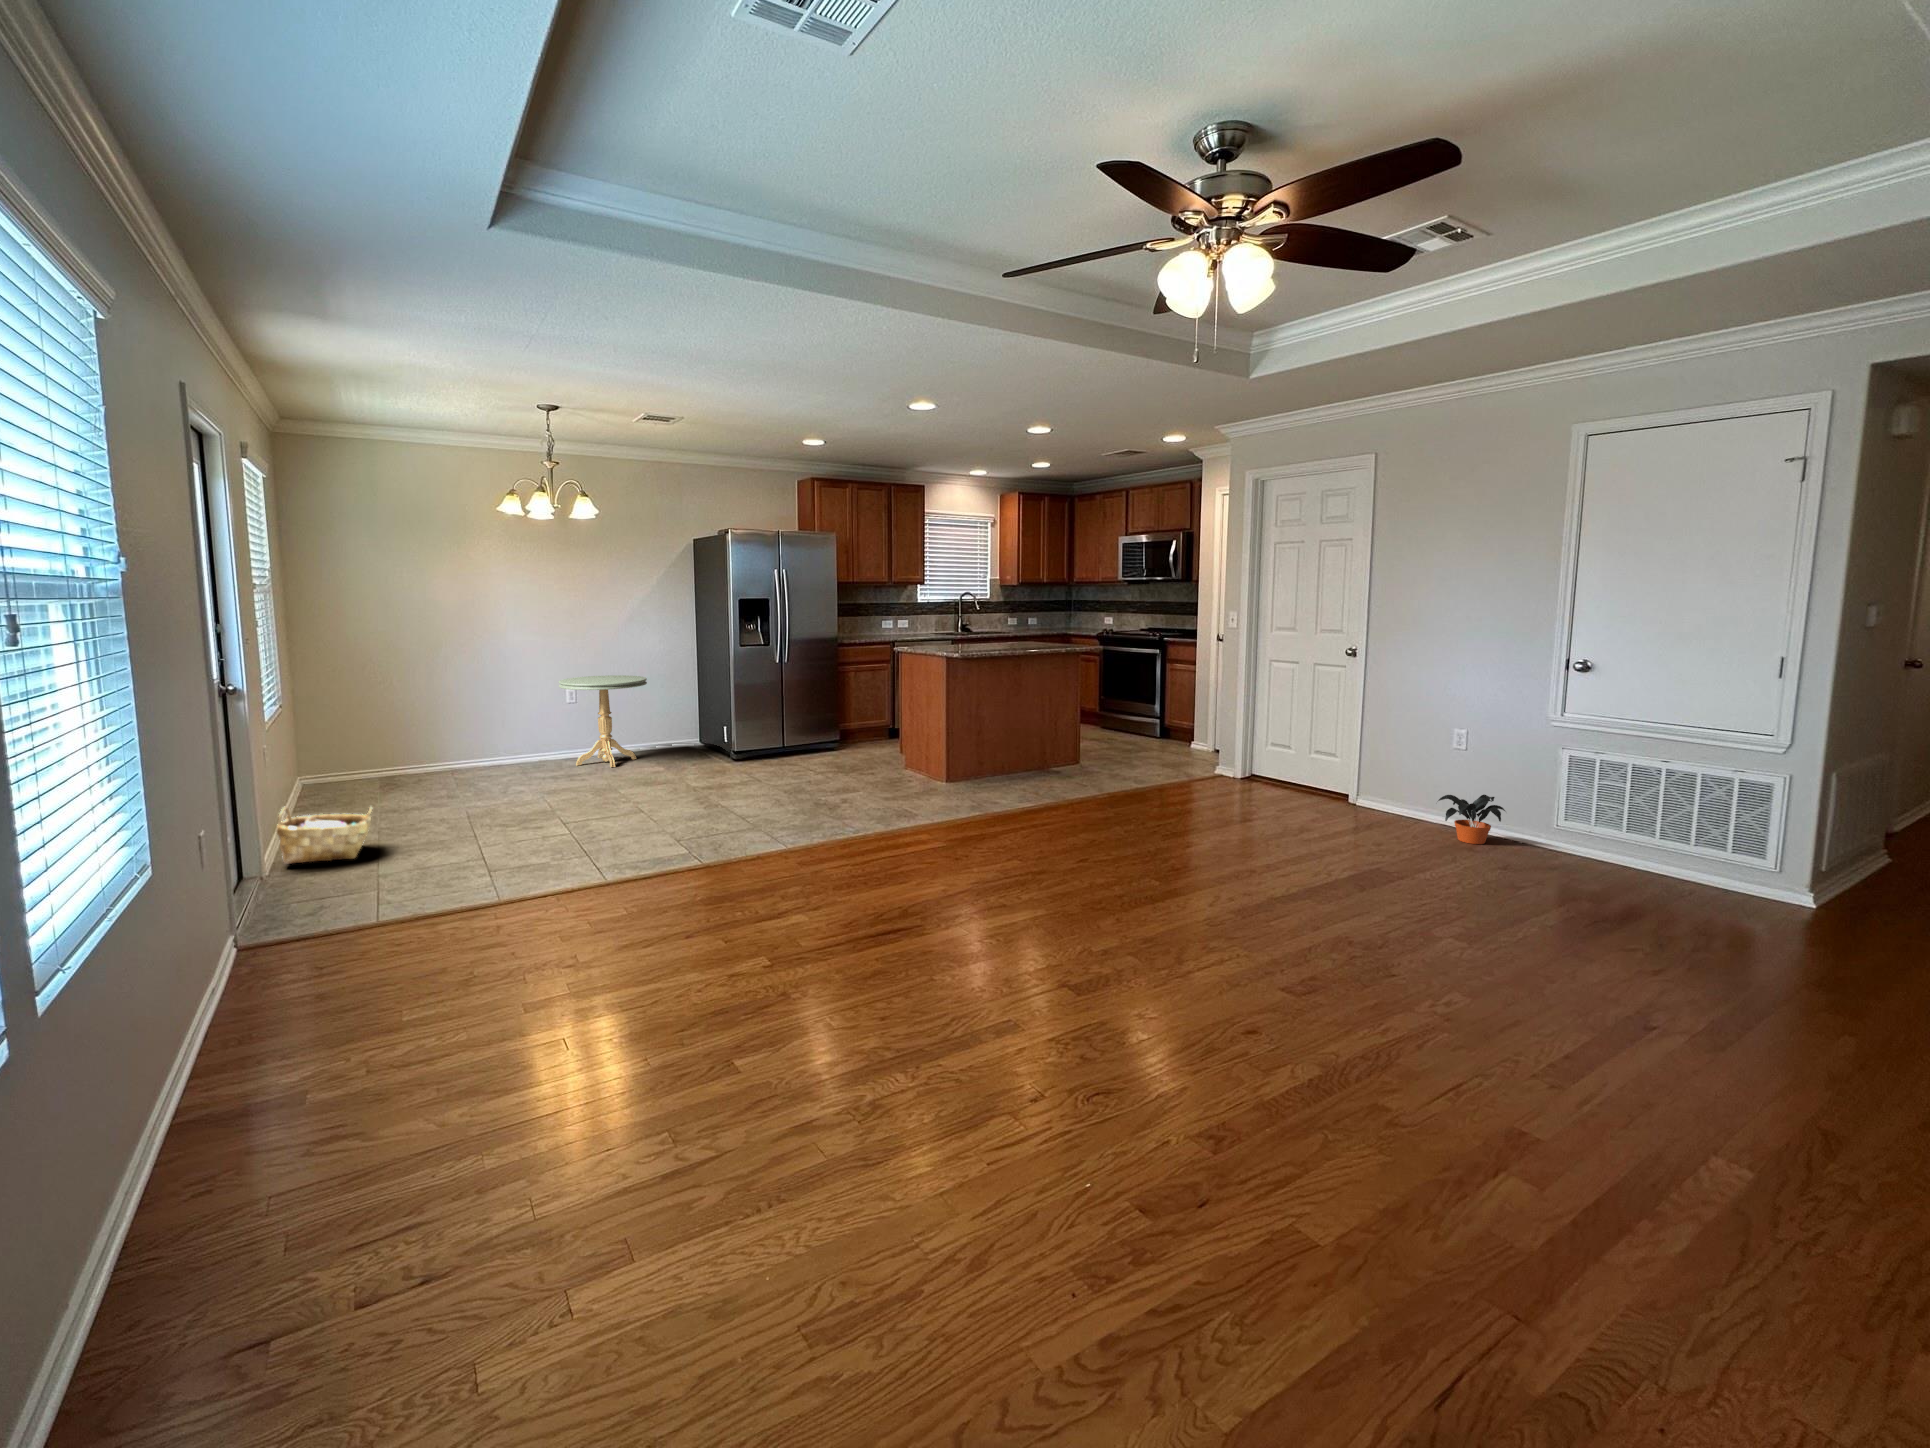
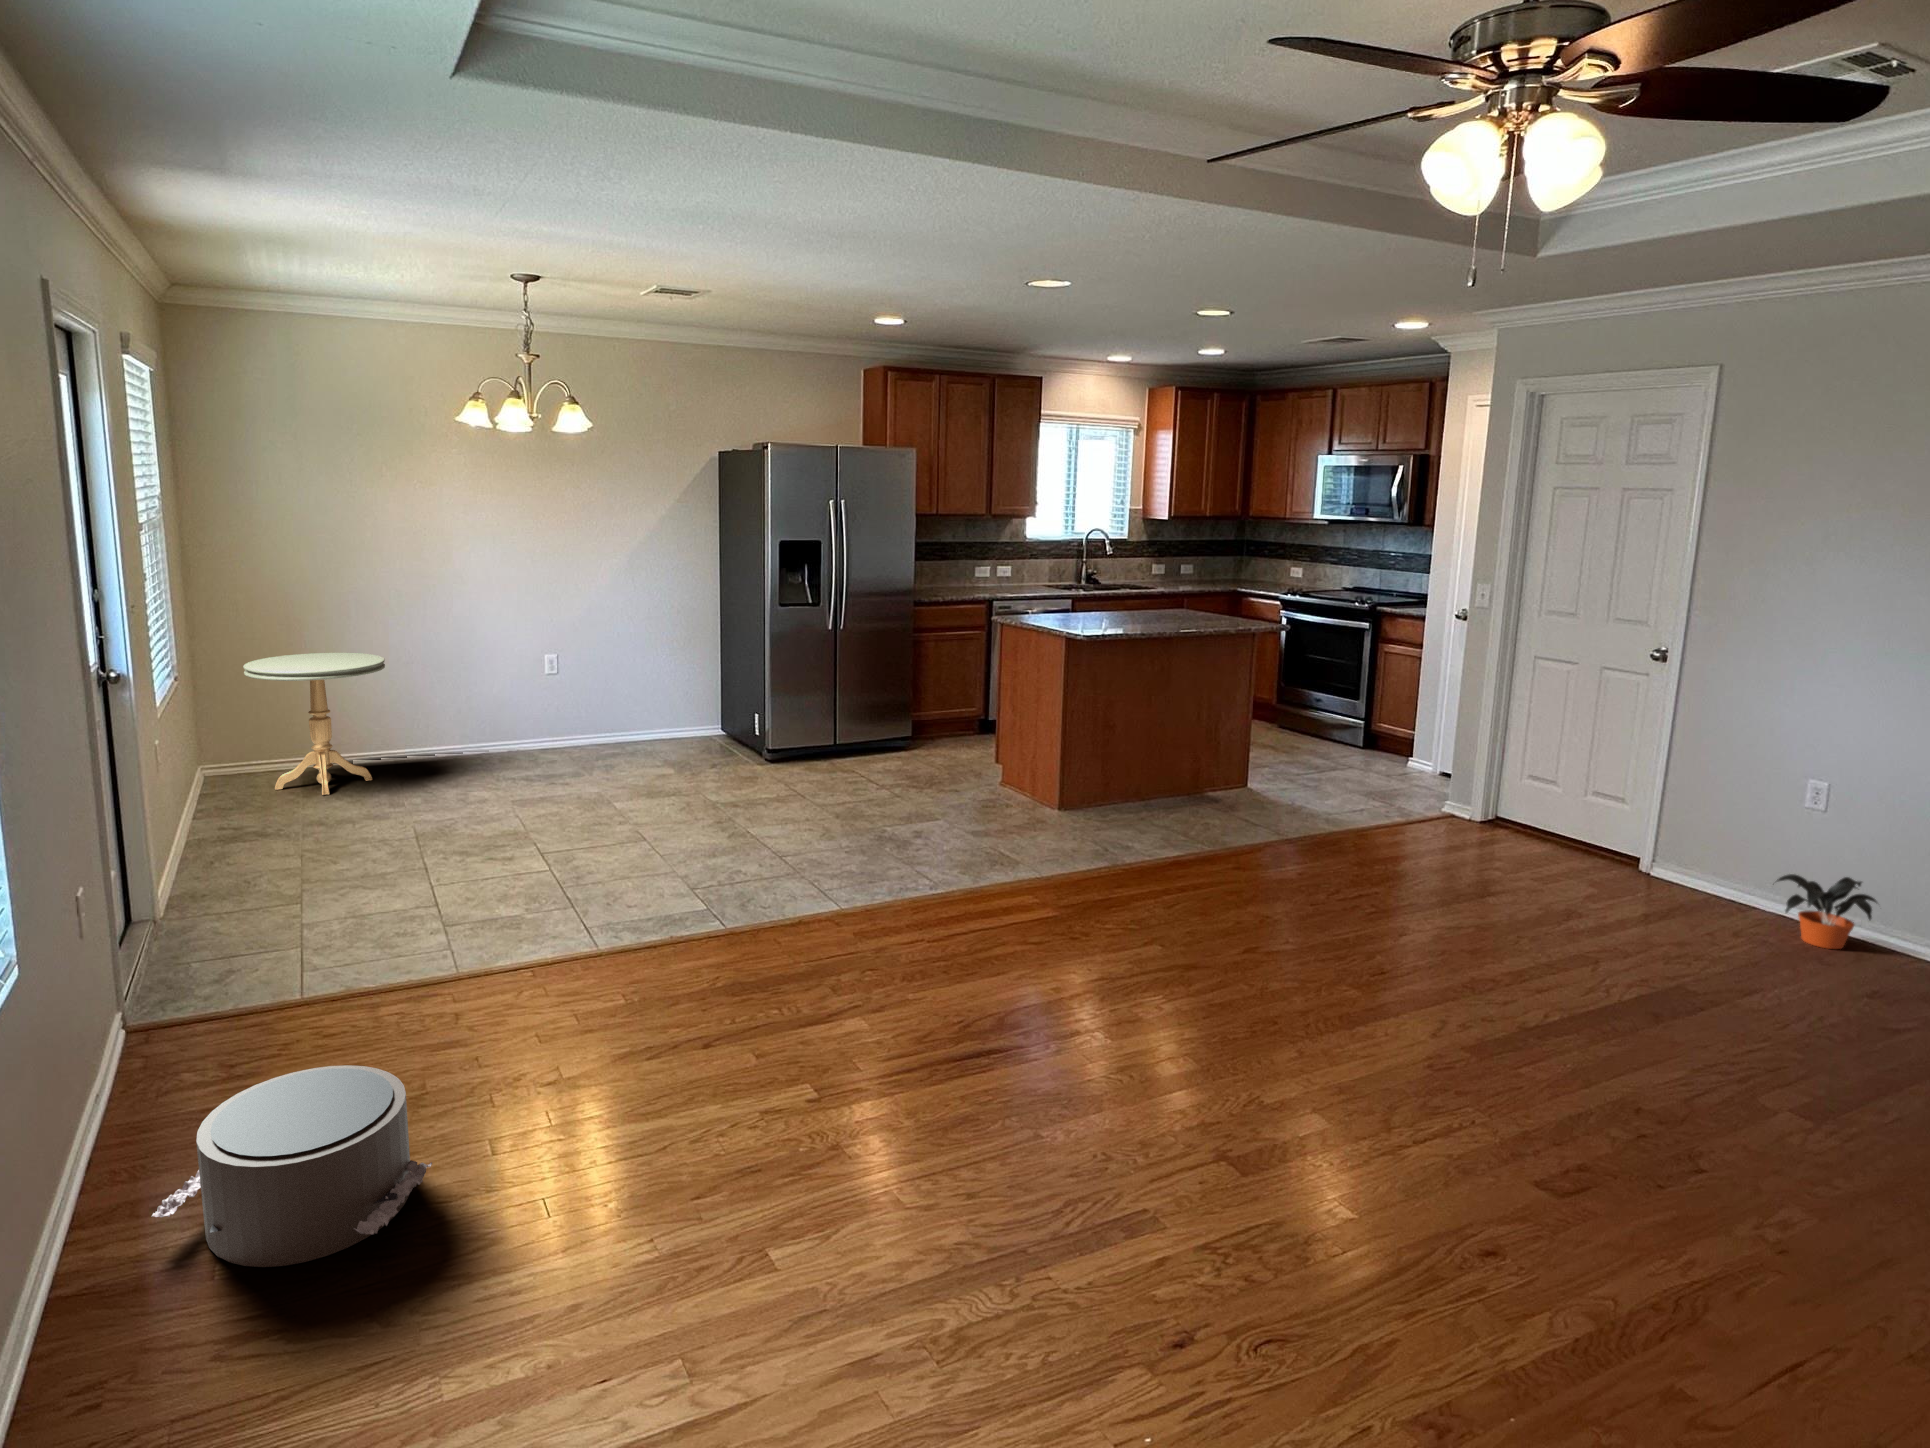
side table: present [559,675,647,767] -> present [243,653,385,795]
woven basket: present [277,807,373,864] -> none [175,825,297,901]
pouf: none [261,950,482,1094] -> present [152,1065,432,1267]

